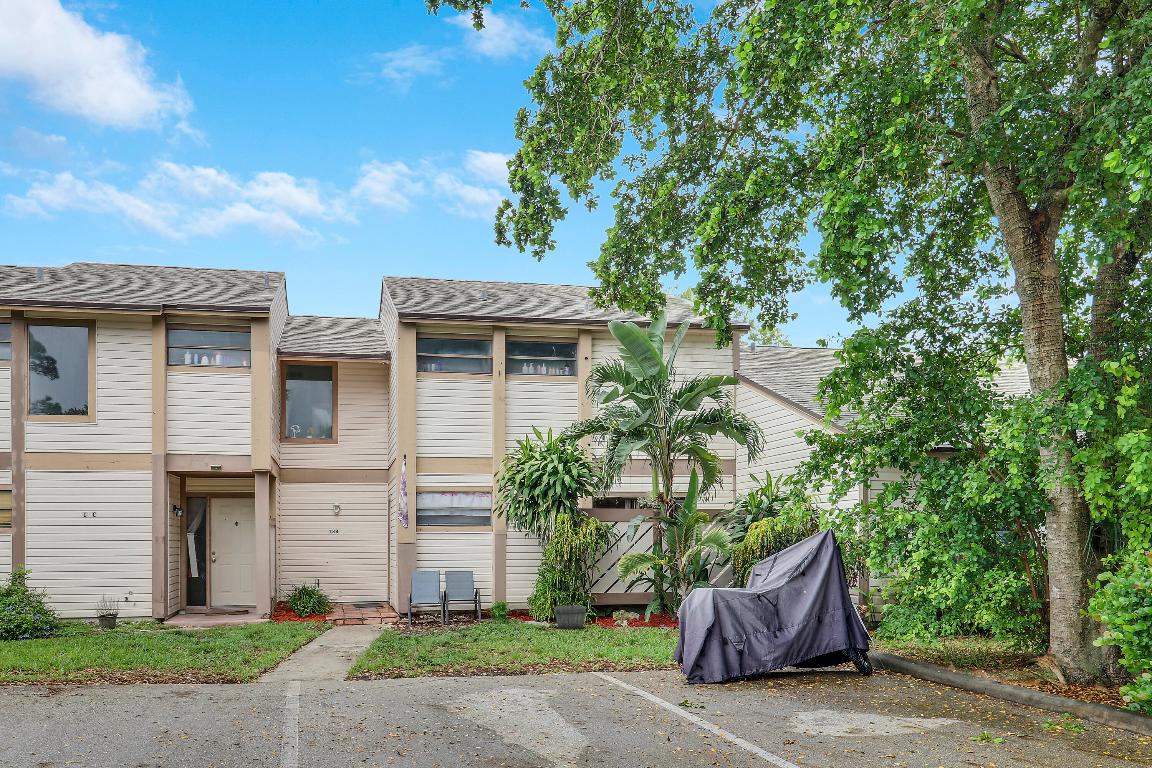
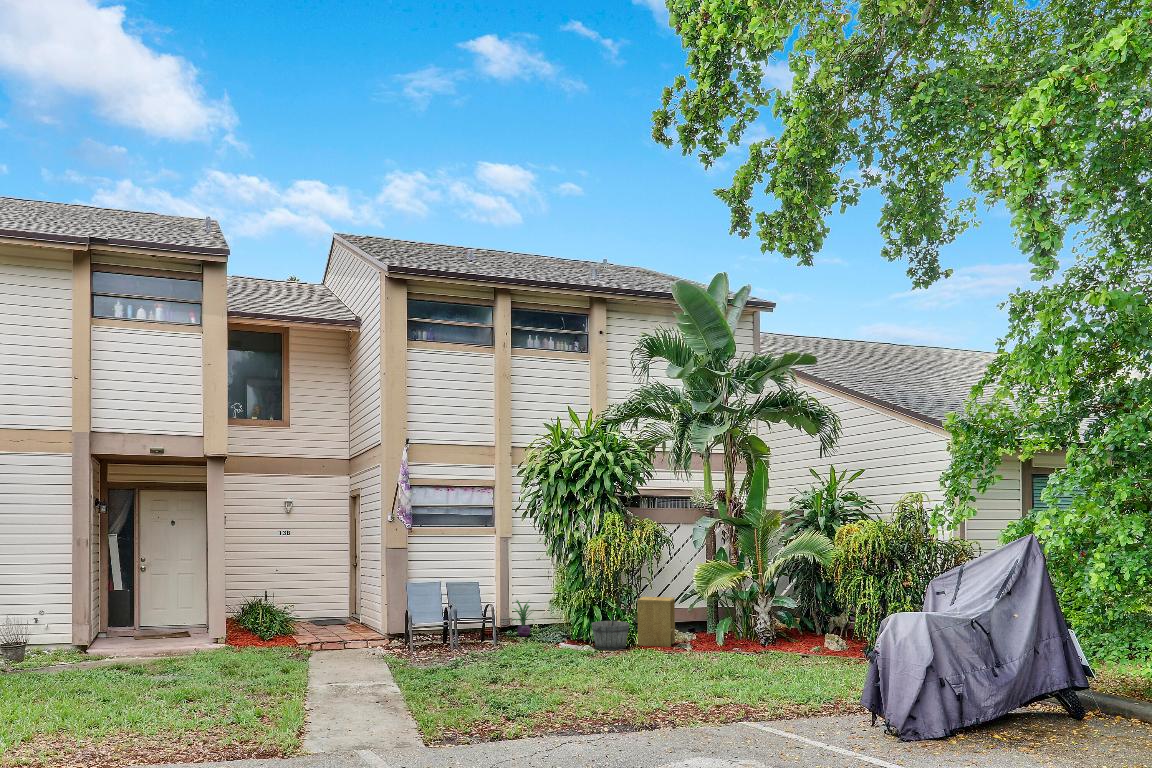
side table: none [596,586,631,628] -> present [638,597,675,647]
decorative plant: none [494,588,528,619] -> present [512,600,534,636]

